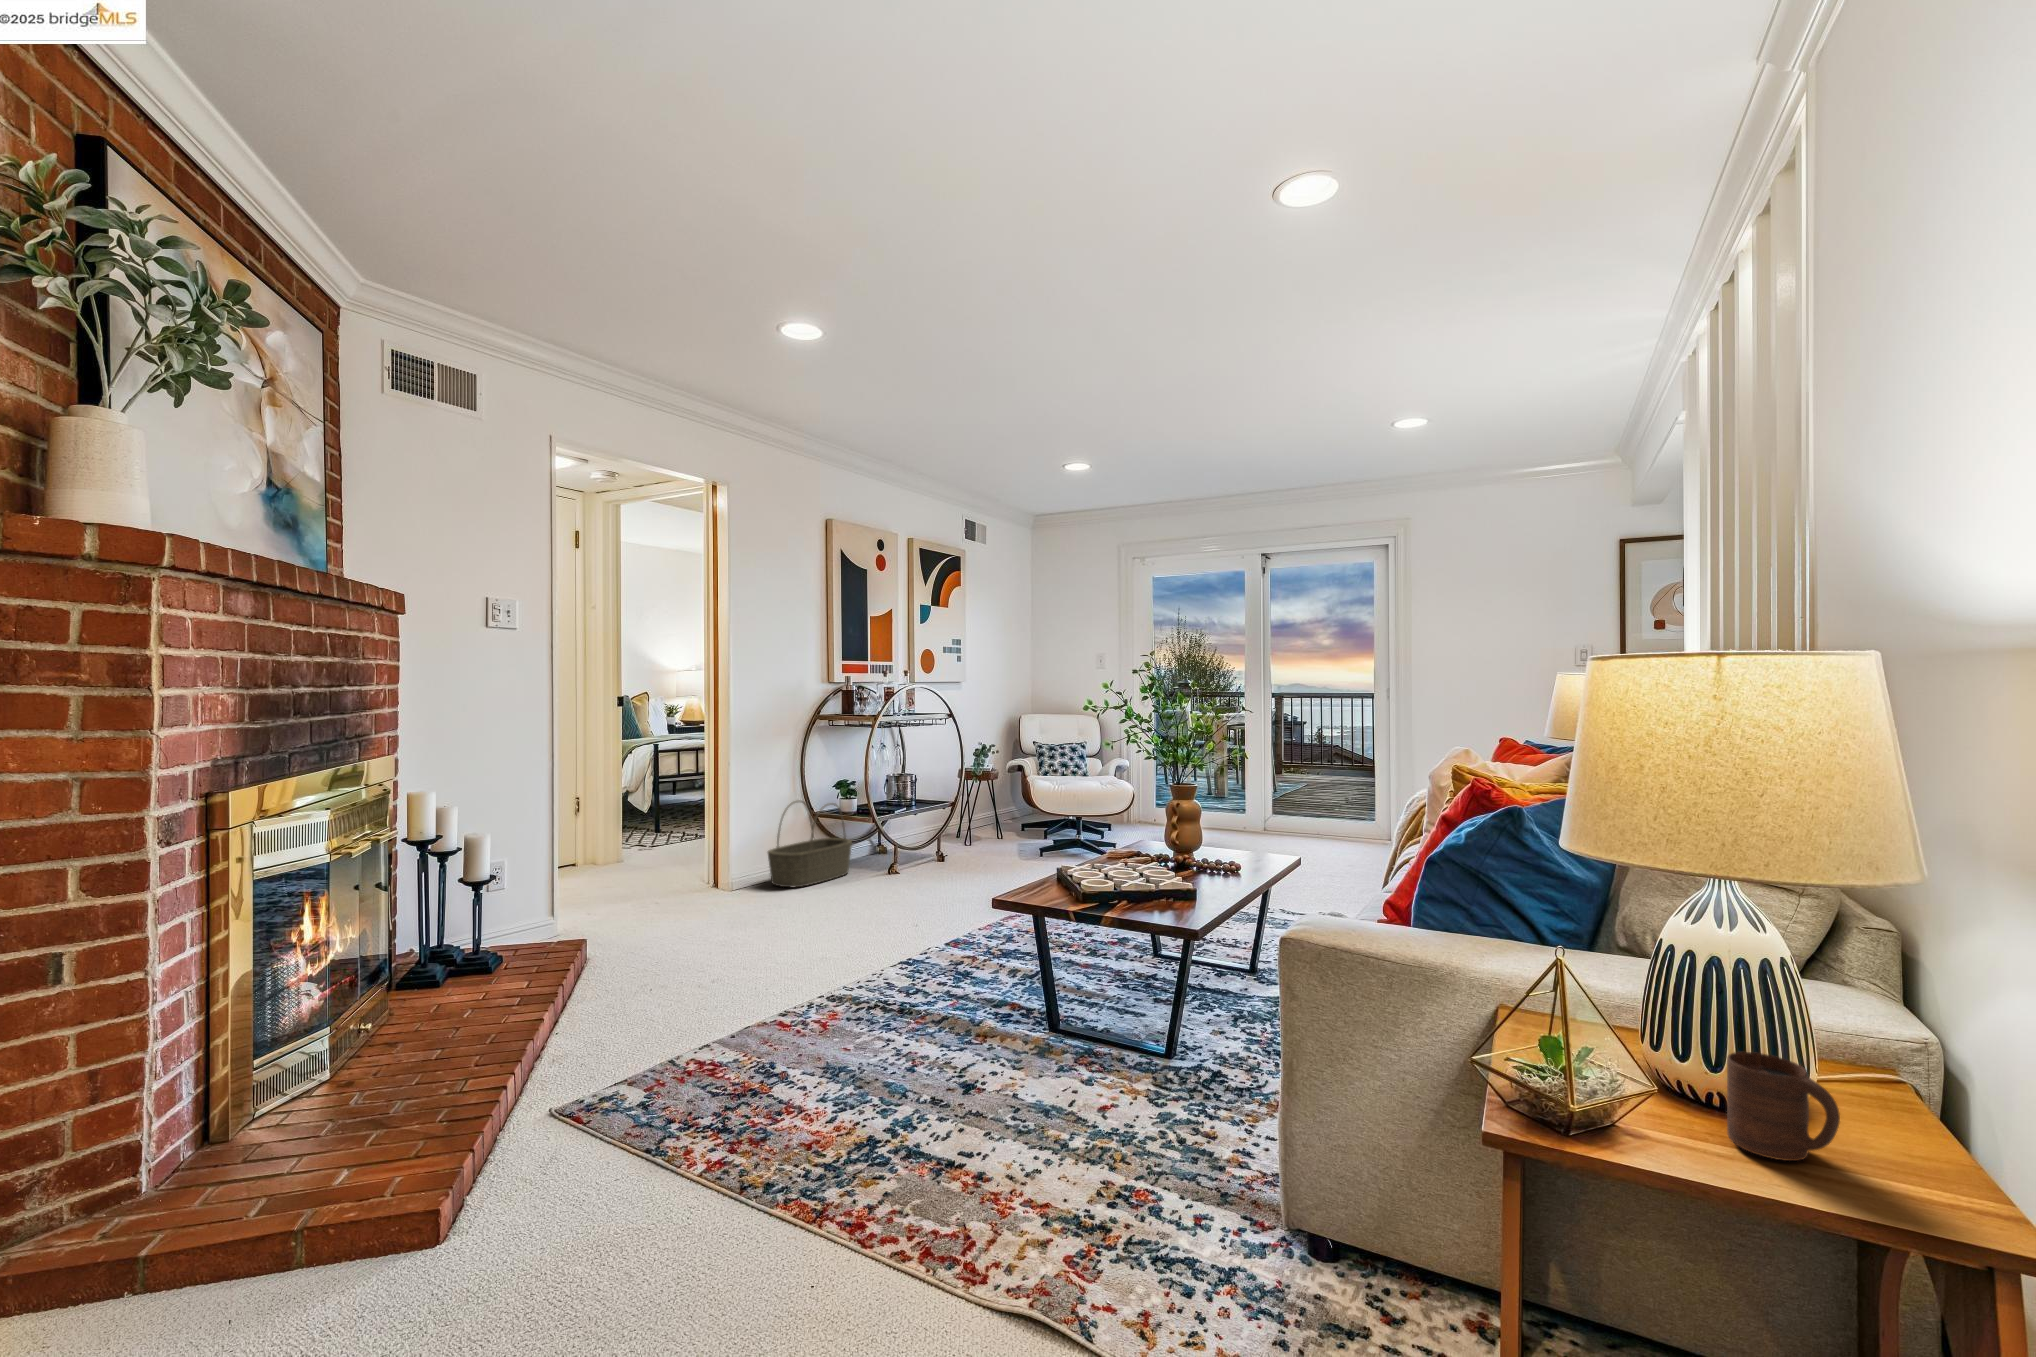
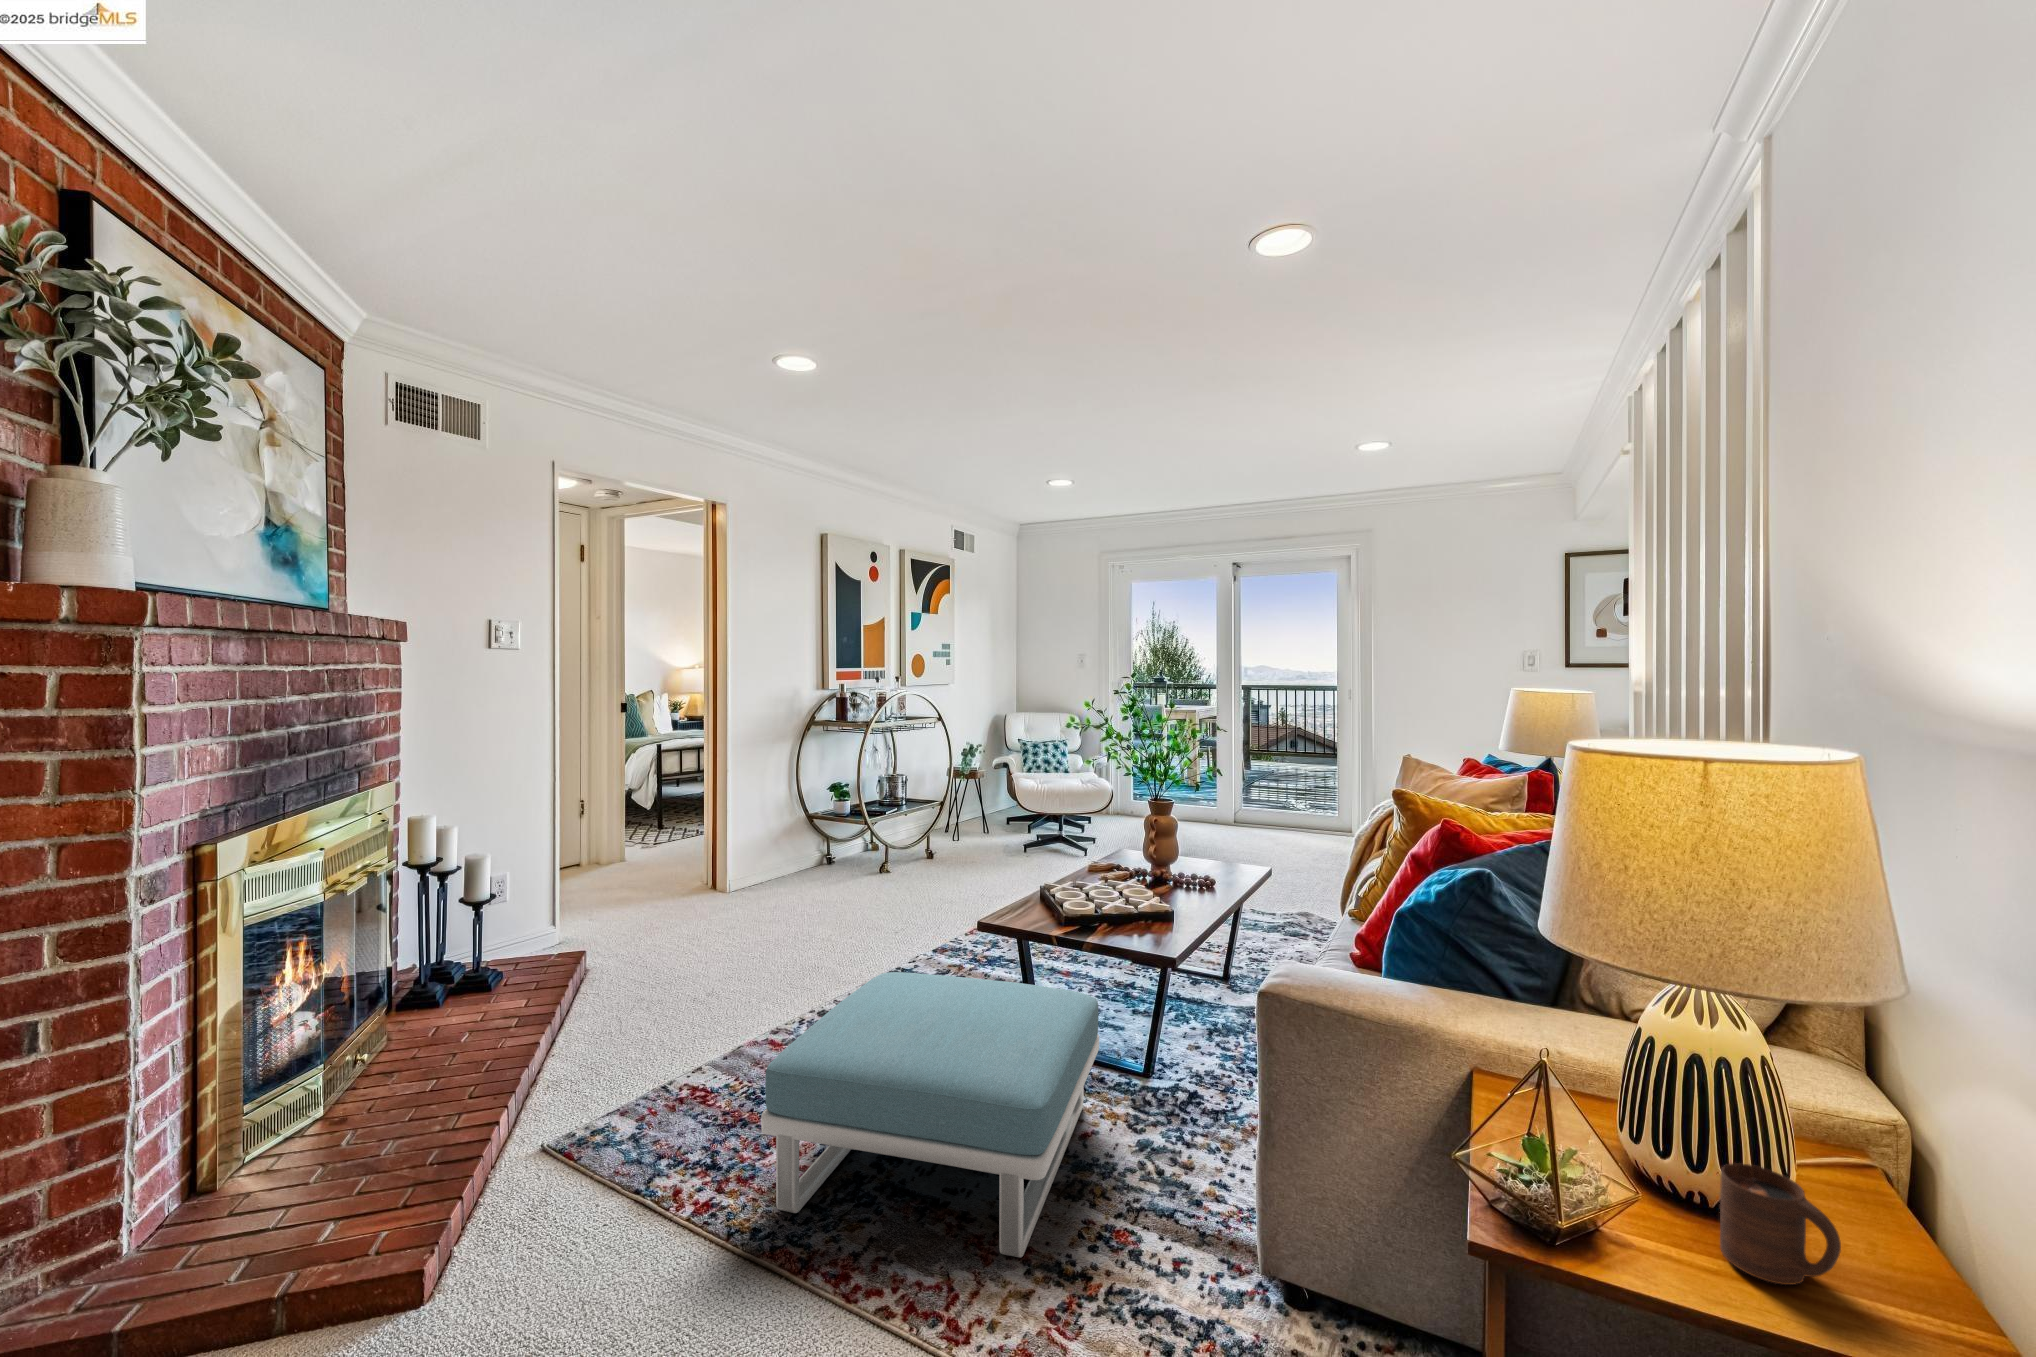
basket: present [768,800,852,887] -> none [765,804,846,888]
footstool: none [773,945,1119,1211] -> present [761,972,1099,1257]

